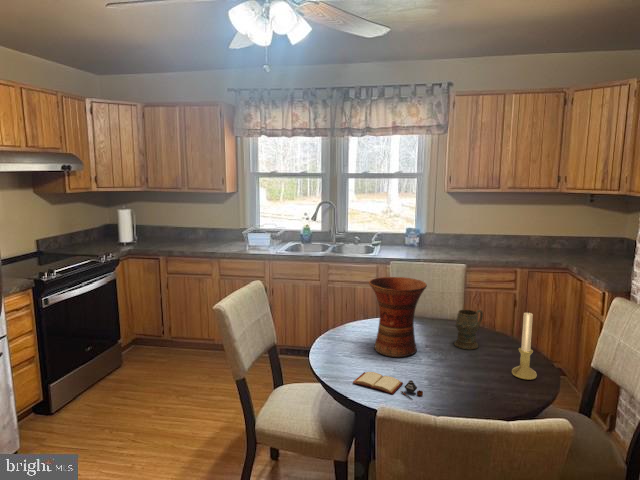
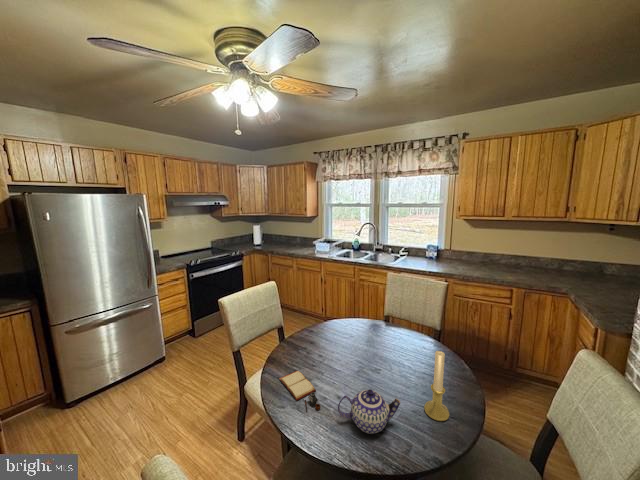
vase: present [369,277,427,357] -> none [321,291,368,361]
mug: present [454,310,483,349] -> none [397,328,427,366]
teapot: none [449,358,504,400] -> present [338,389,400,434]

